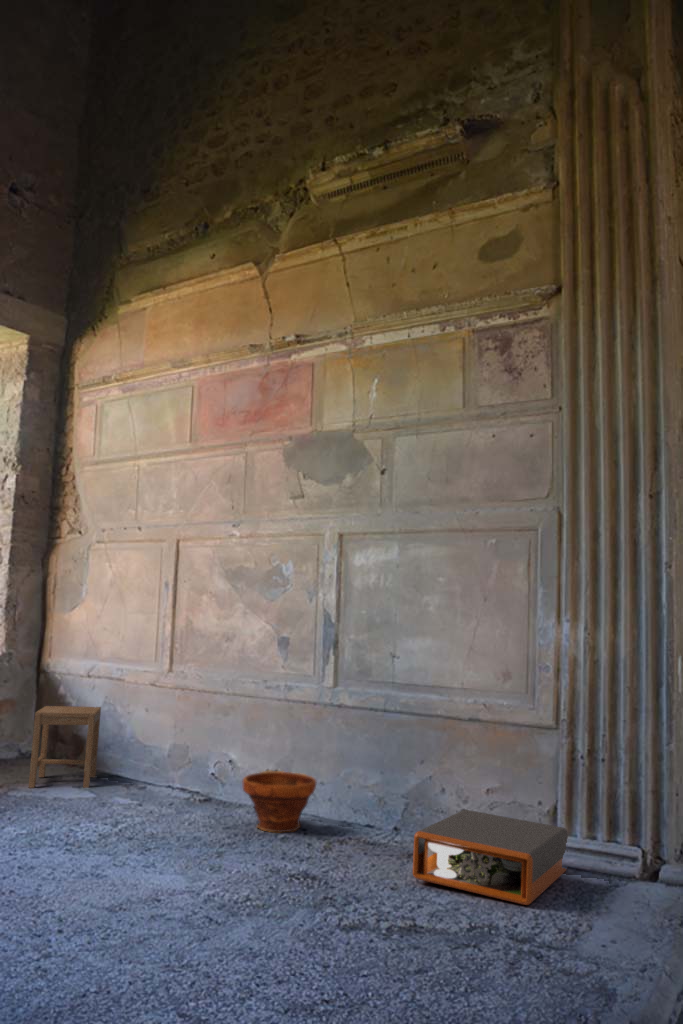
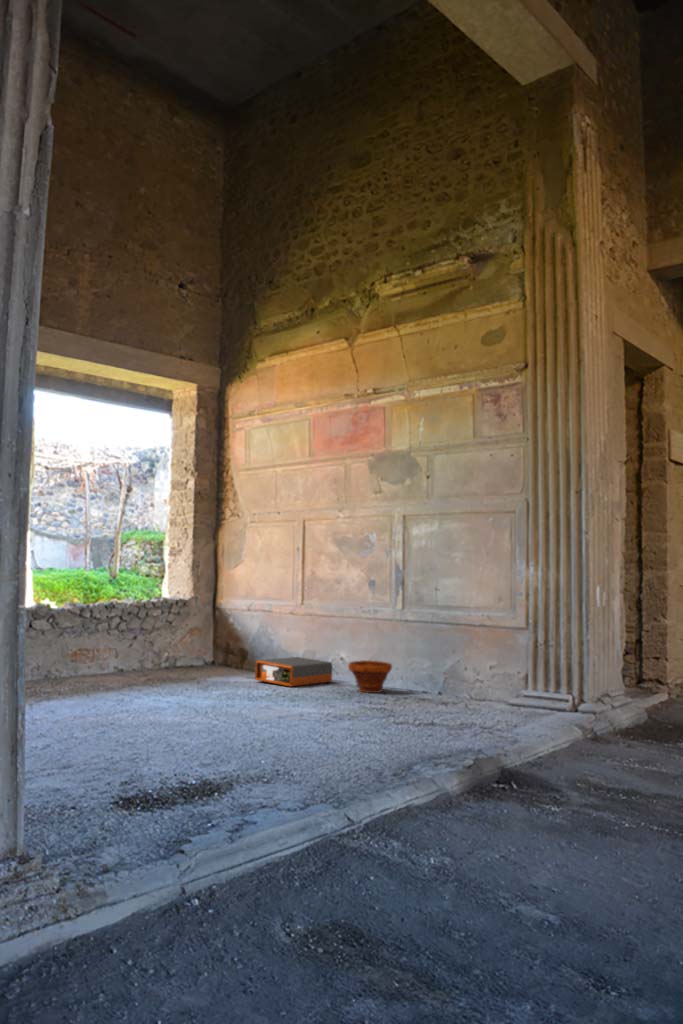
stool: present [29,706,101,788] -> none [219,627,258,675]
storage box: present [413,810,568,905] -> present [255,657,332,687]

